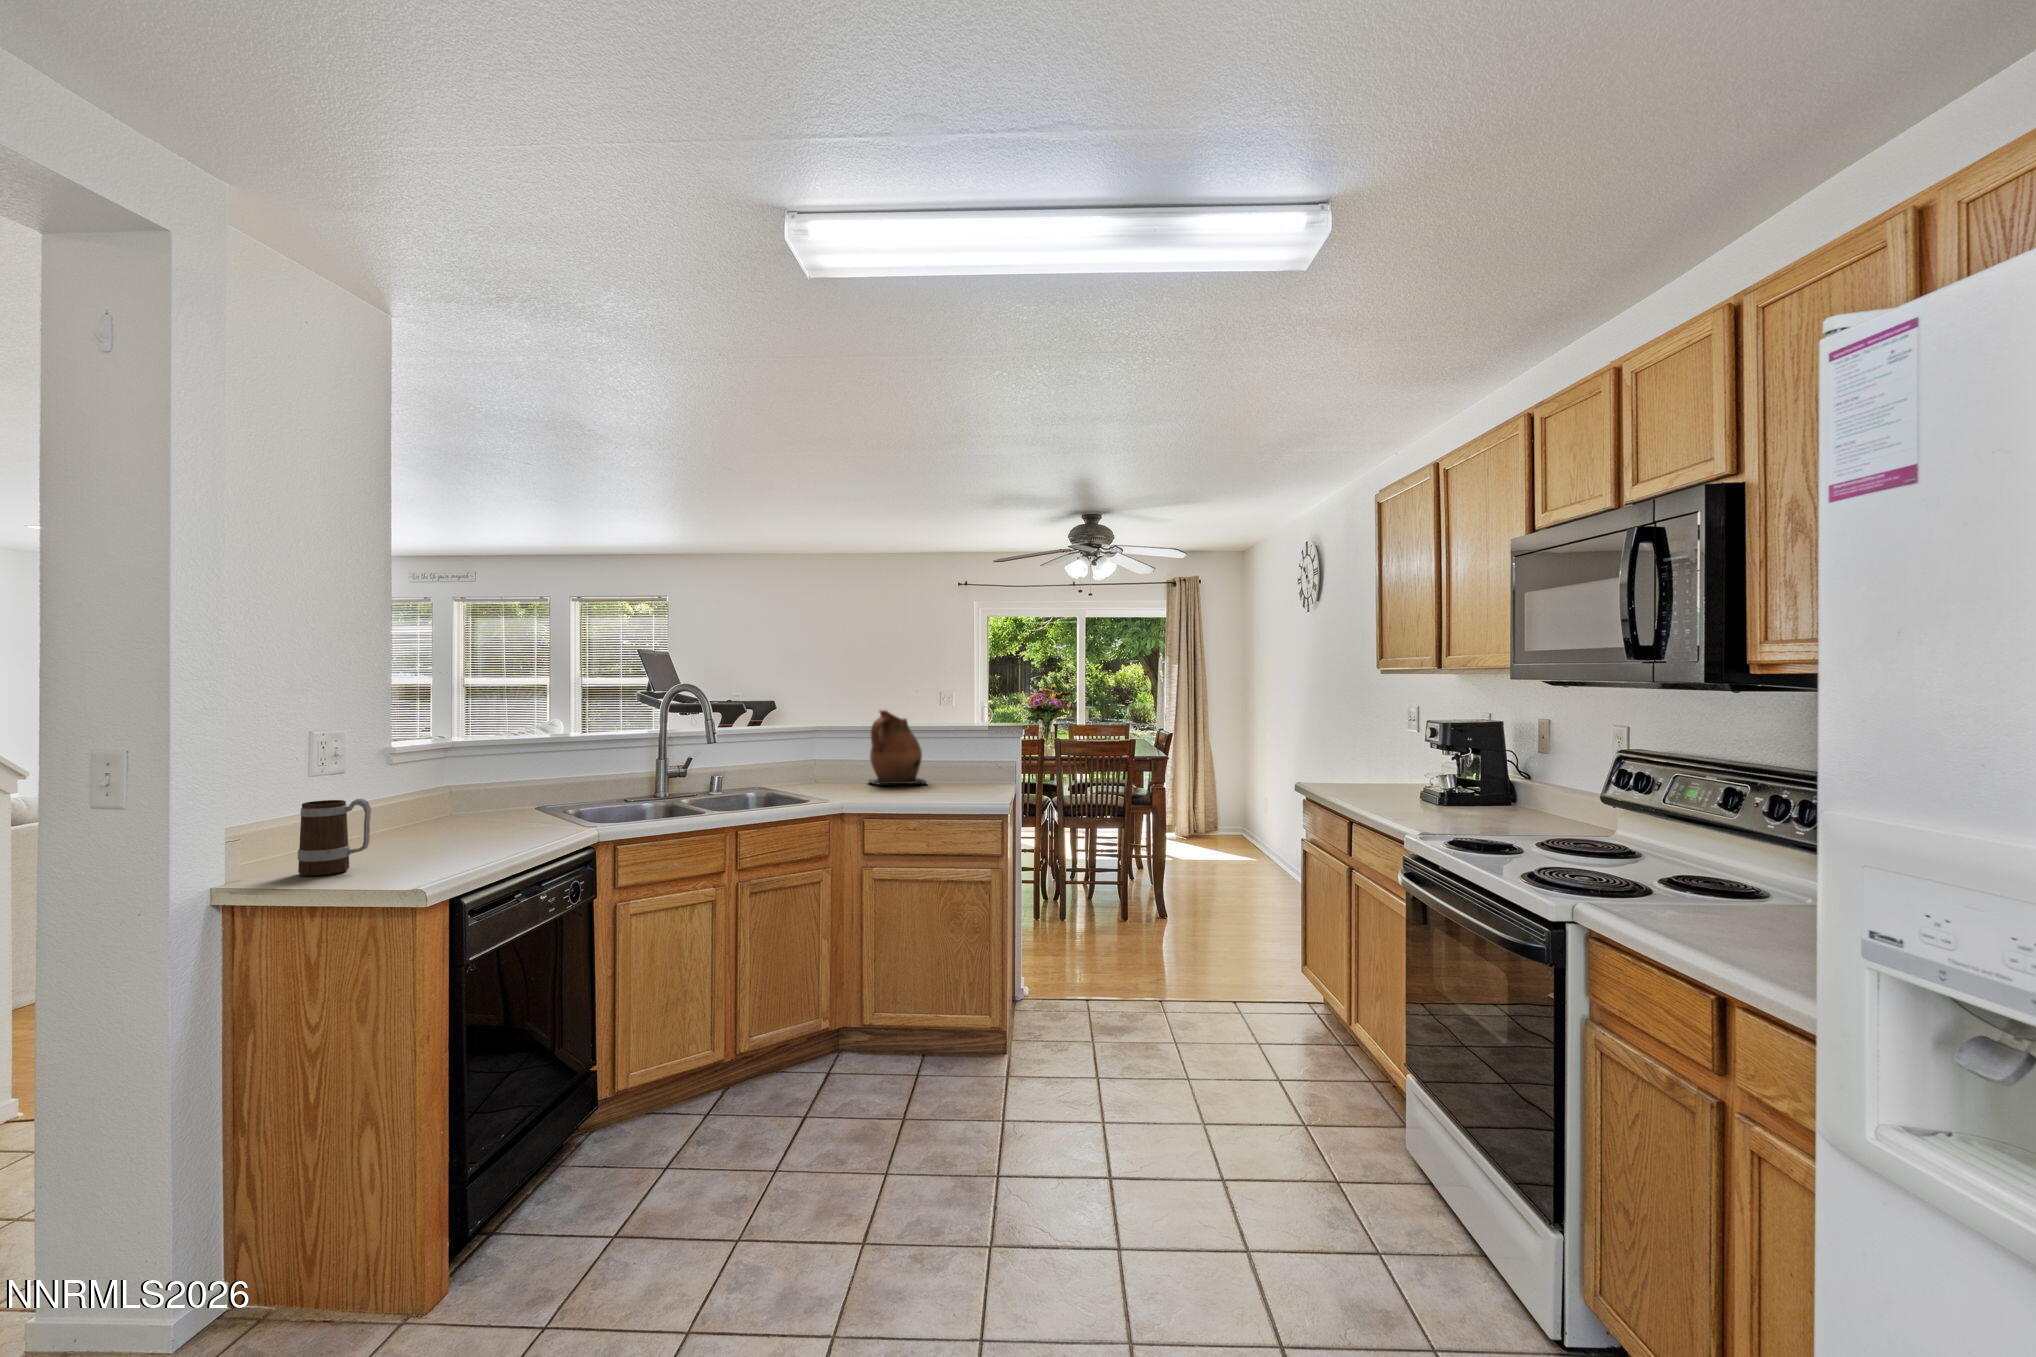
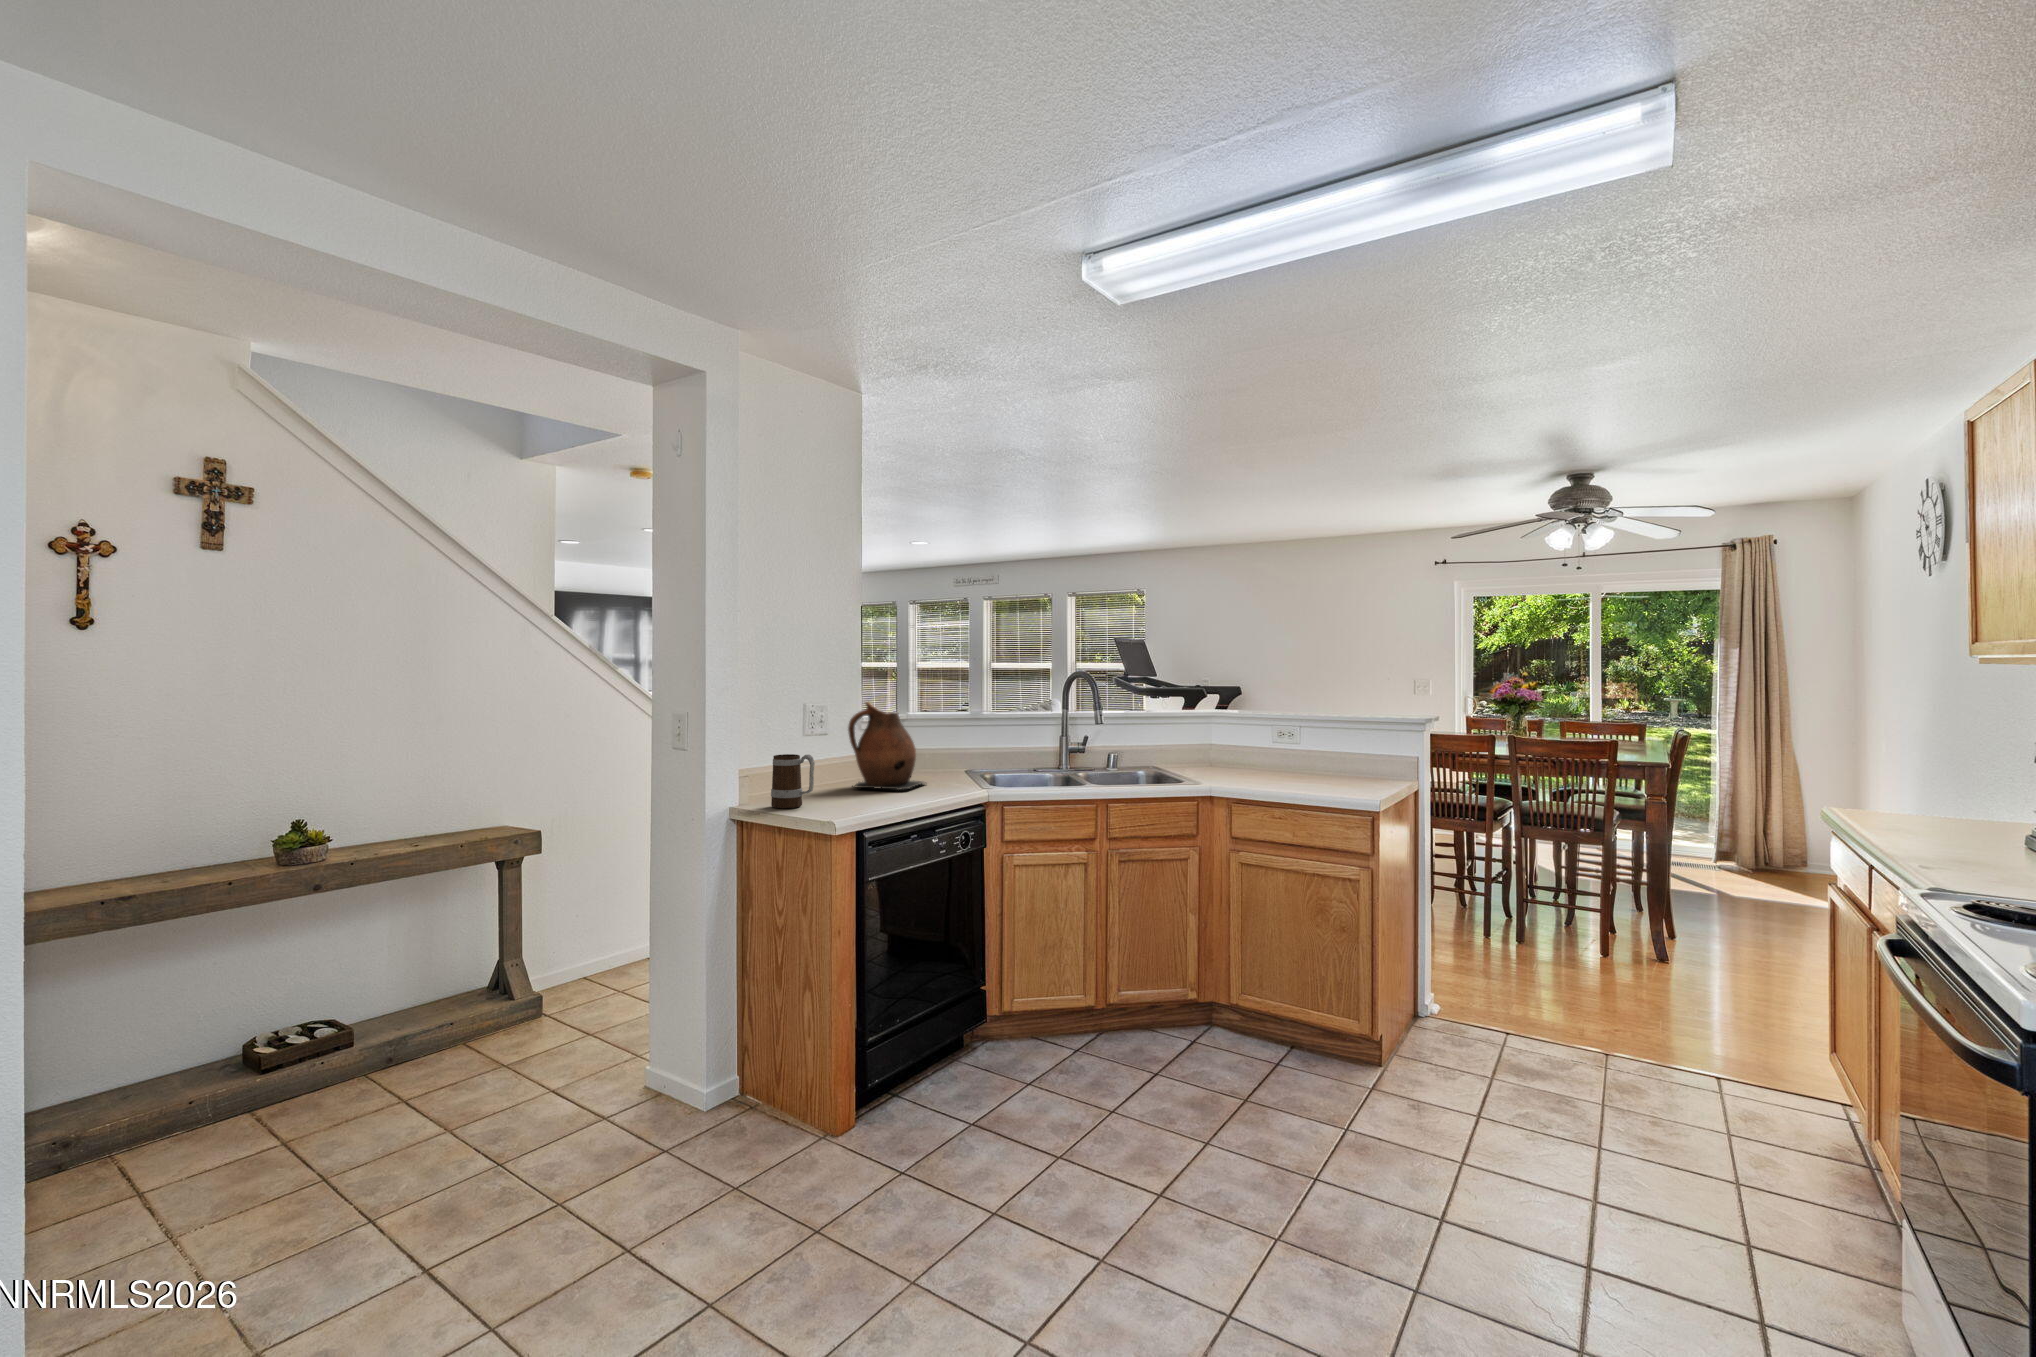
ceramic pitcher: present [868,710,926,785] -> present [848,702,924,790]

